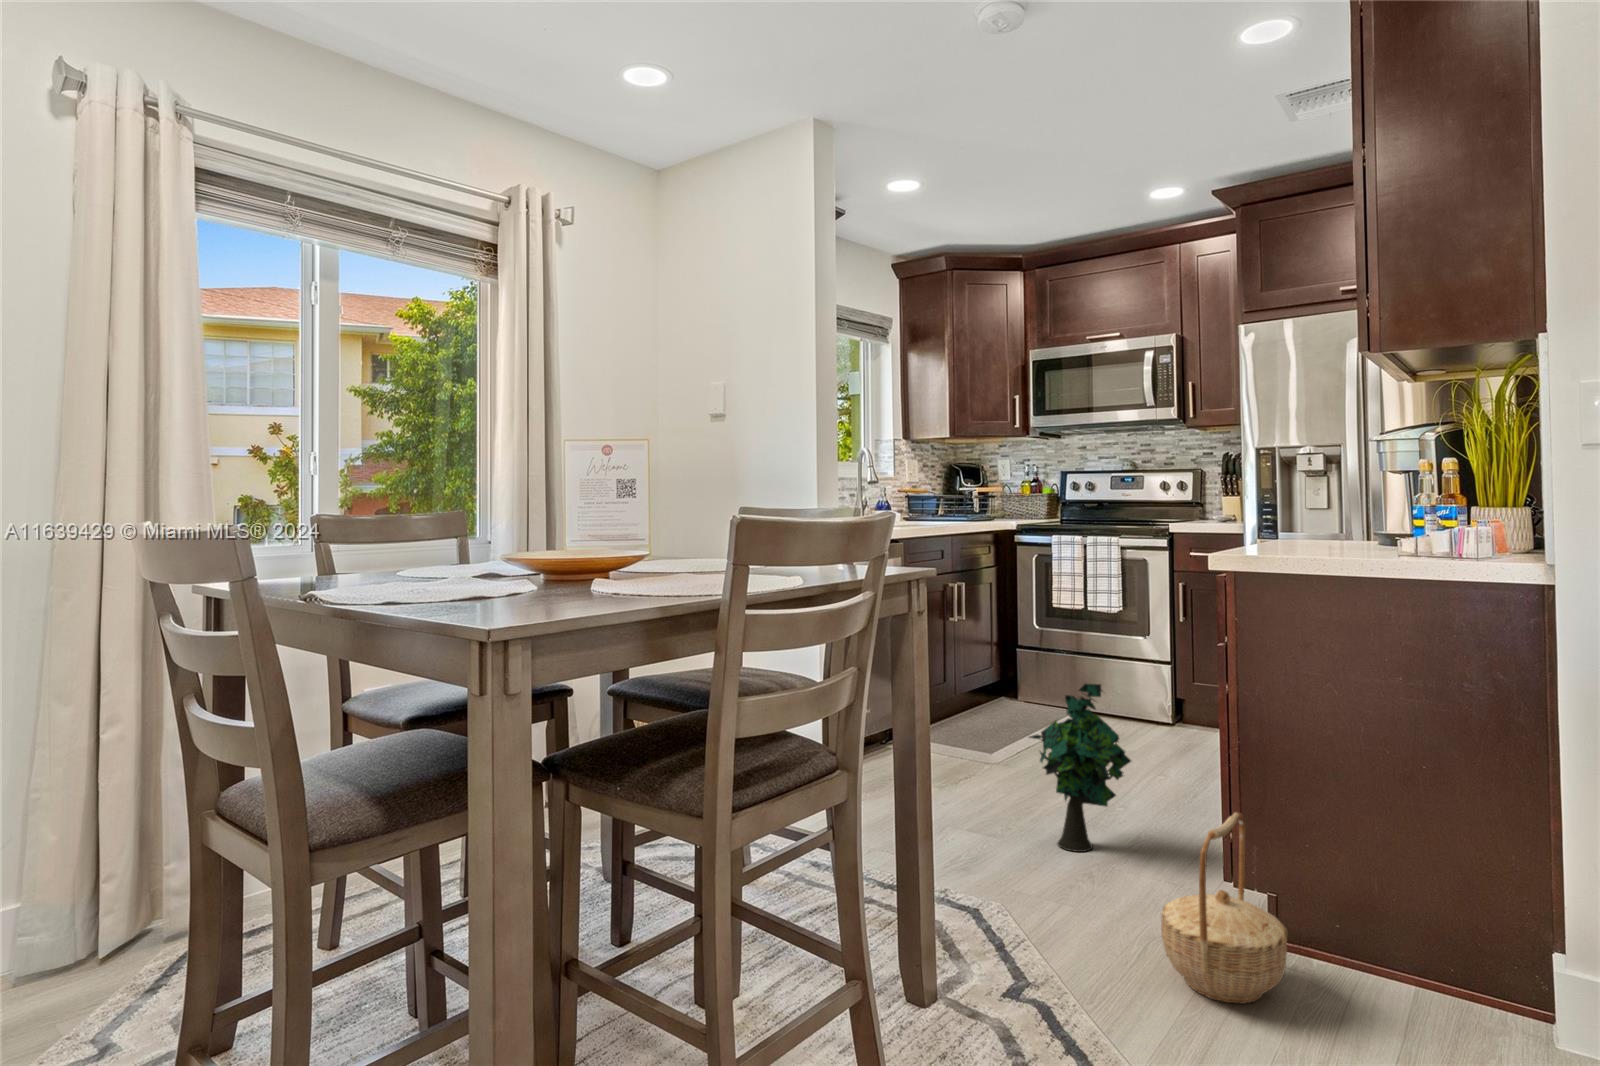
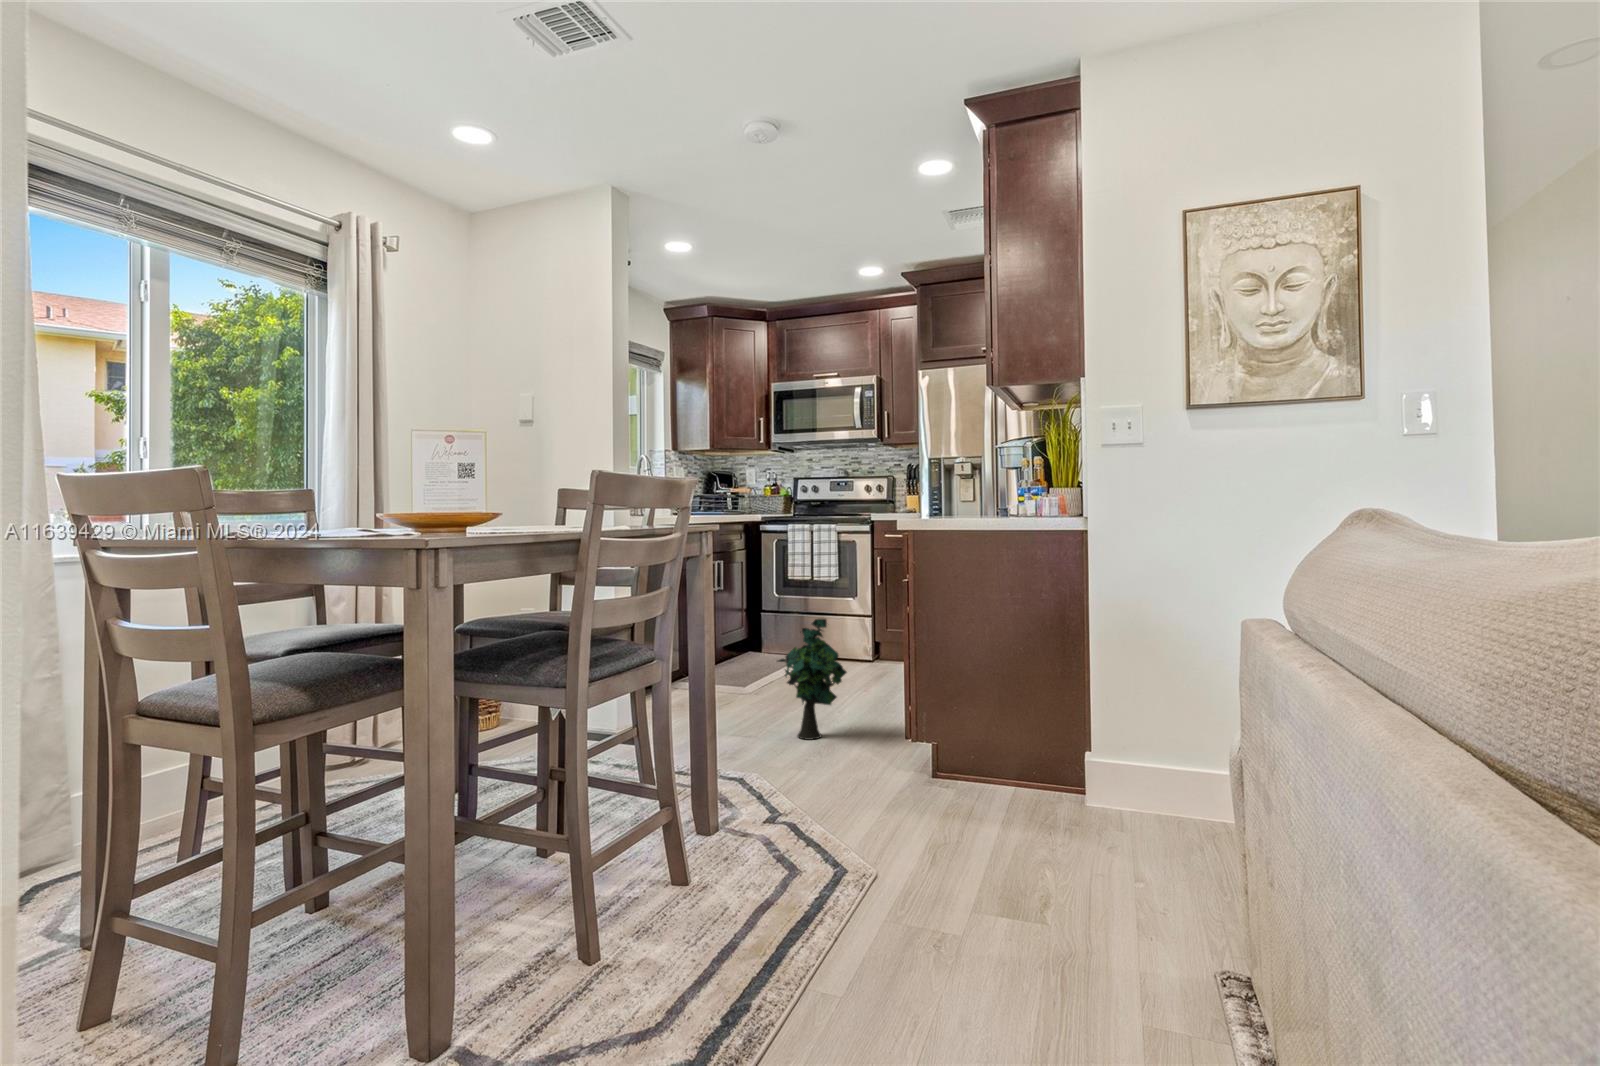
basket: present [1161,813,1287,1004] -> none [867,688,943,809]

